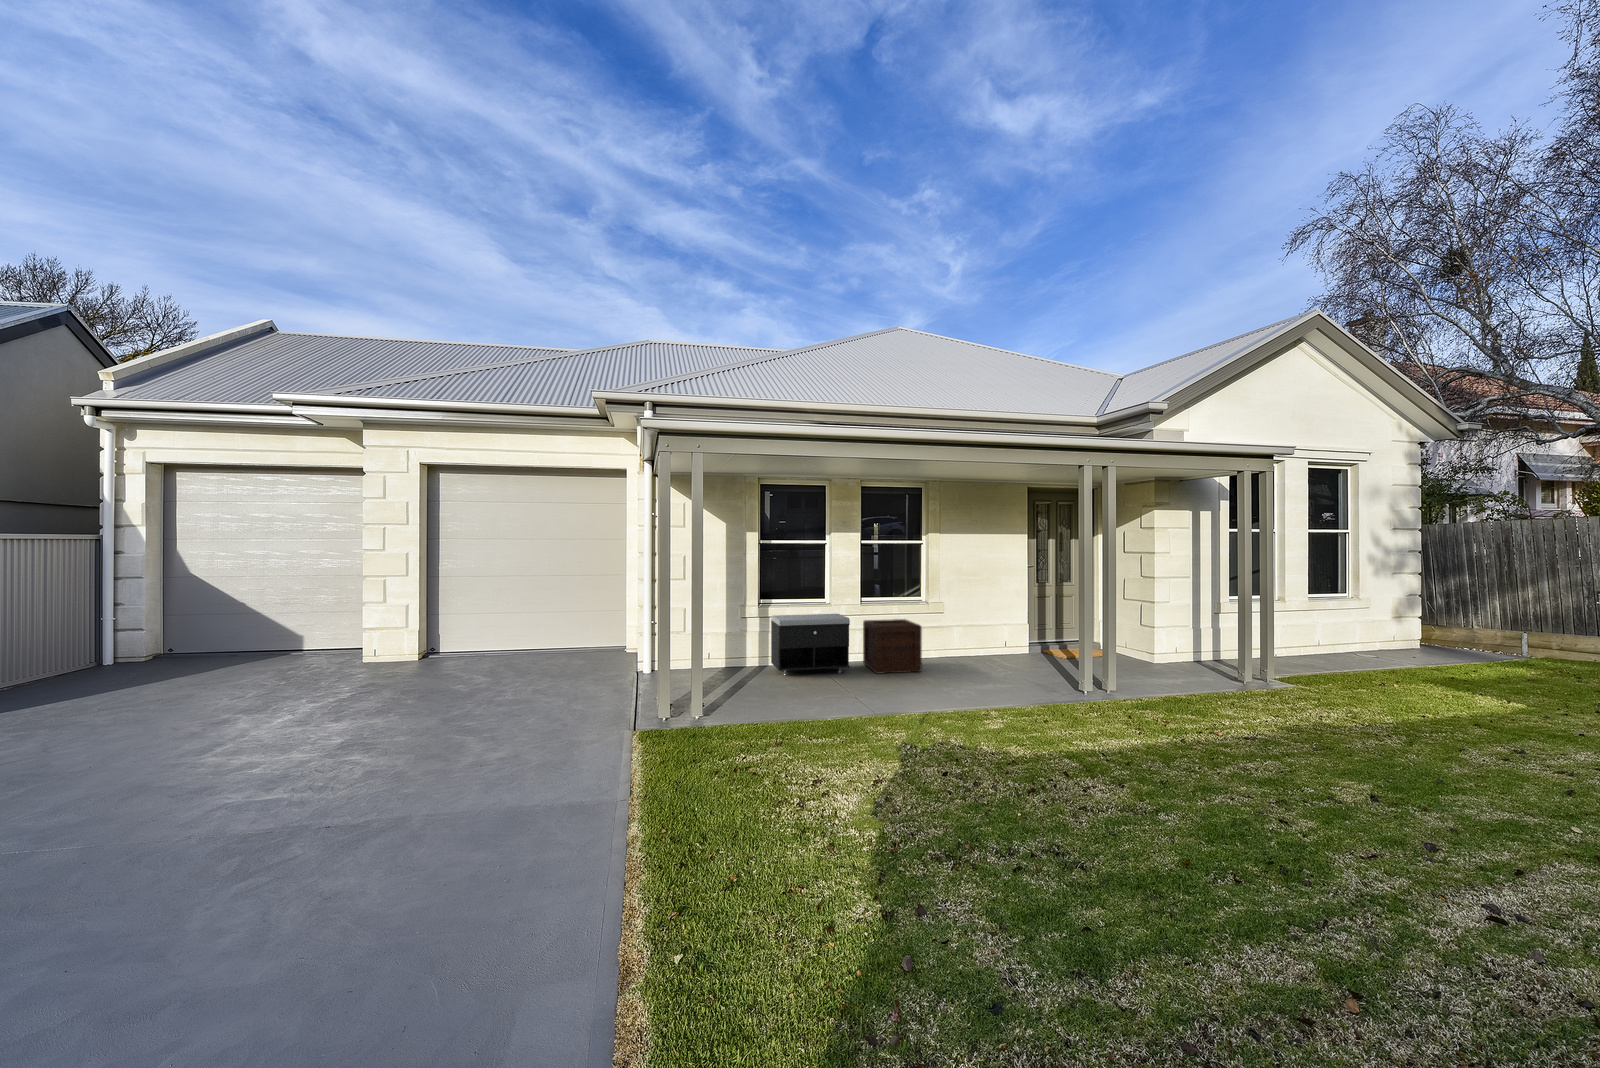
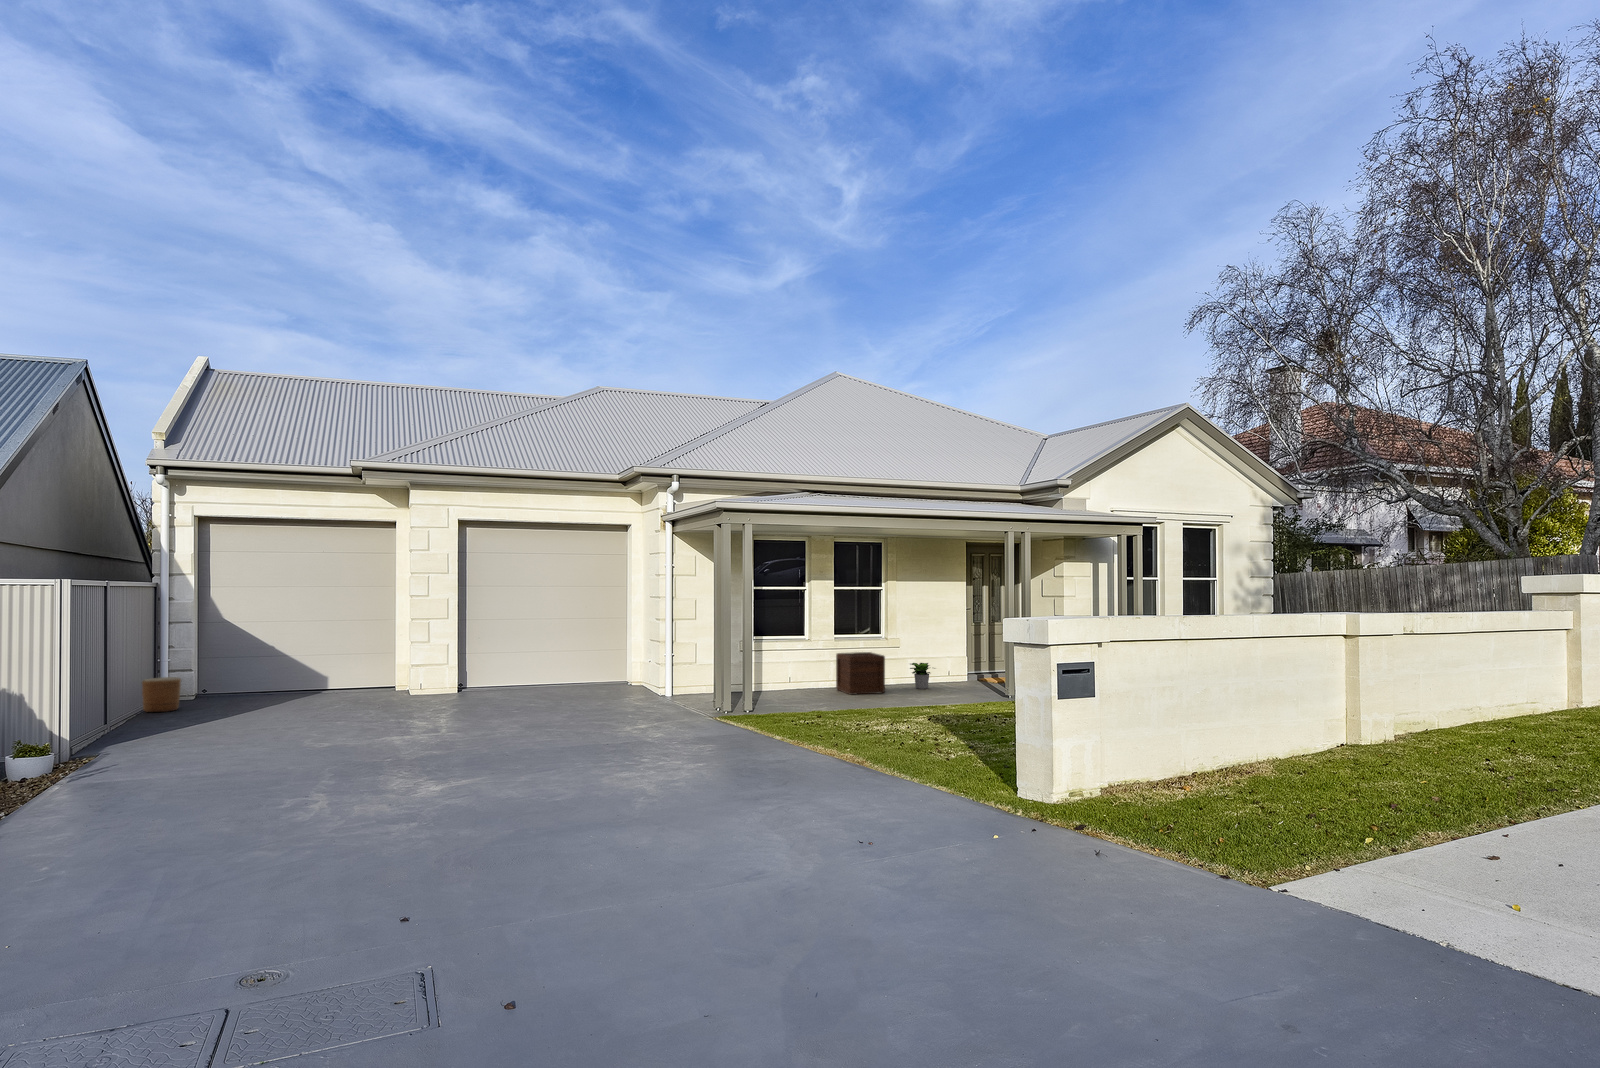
storage bench: present [771,614,850,675] -> none [763,648,829,697]
potted plant: none [953,632,990,666] -> present [910,663,930,689]
woven basket: none [36,641,93,683] -> present [142,677,181,712]

